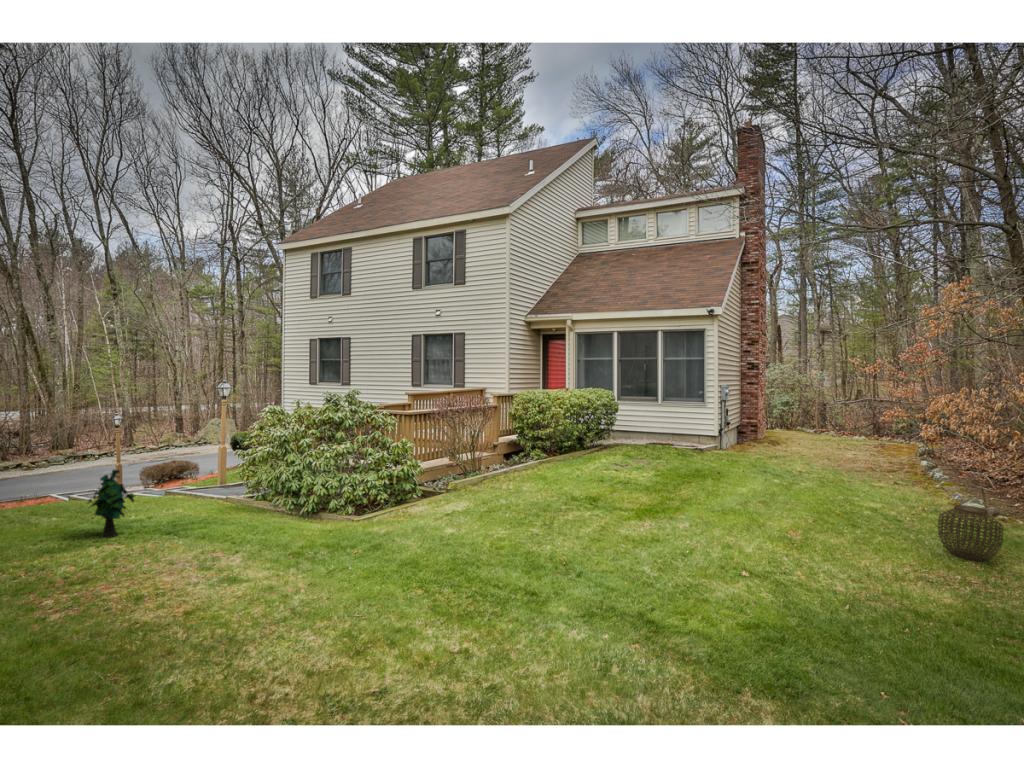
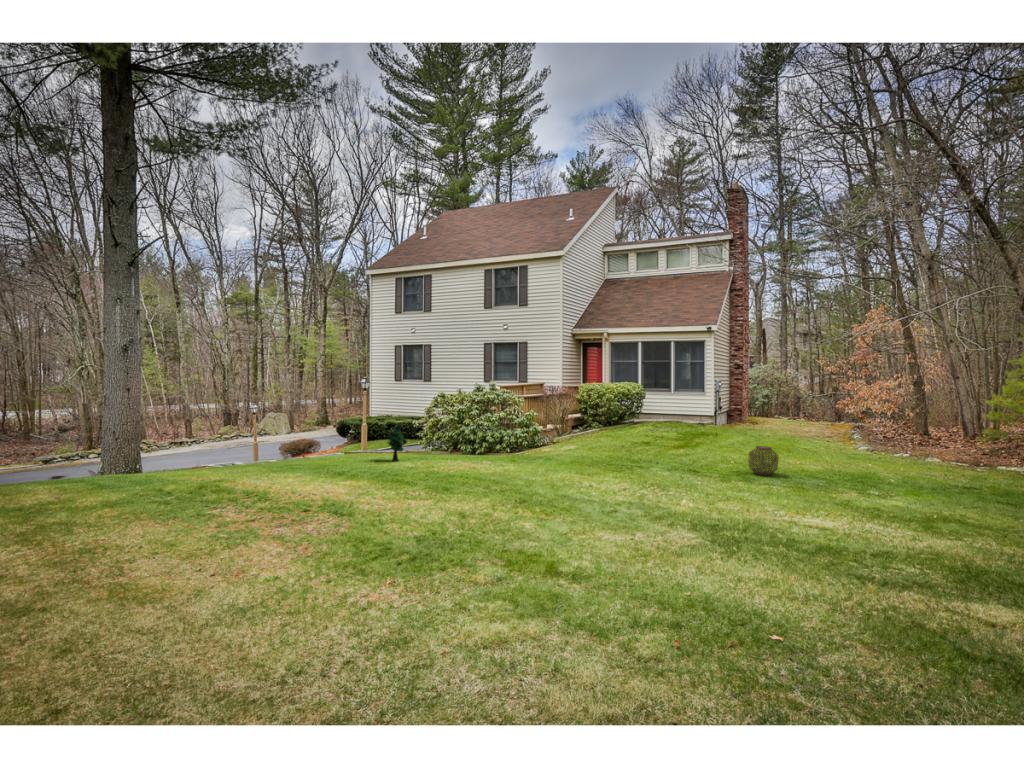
woven basket: present [938,505,1003,561] -> present [748,446,778,476]

